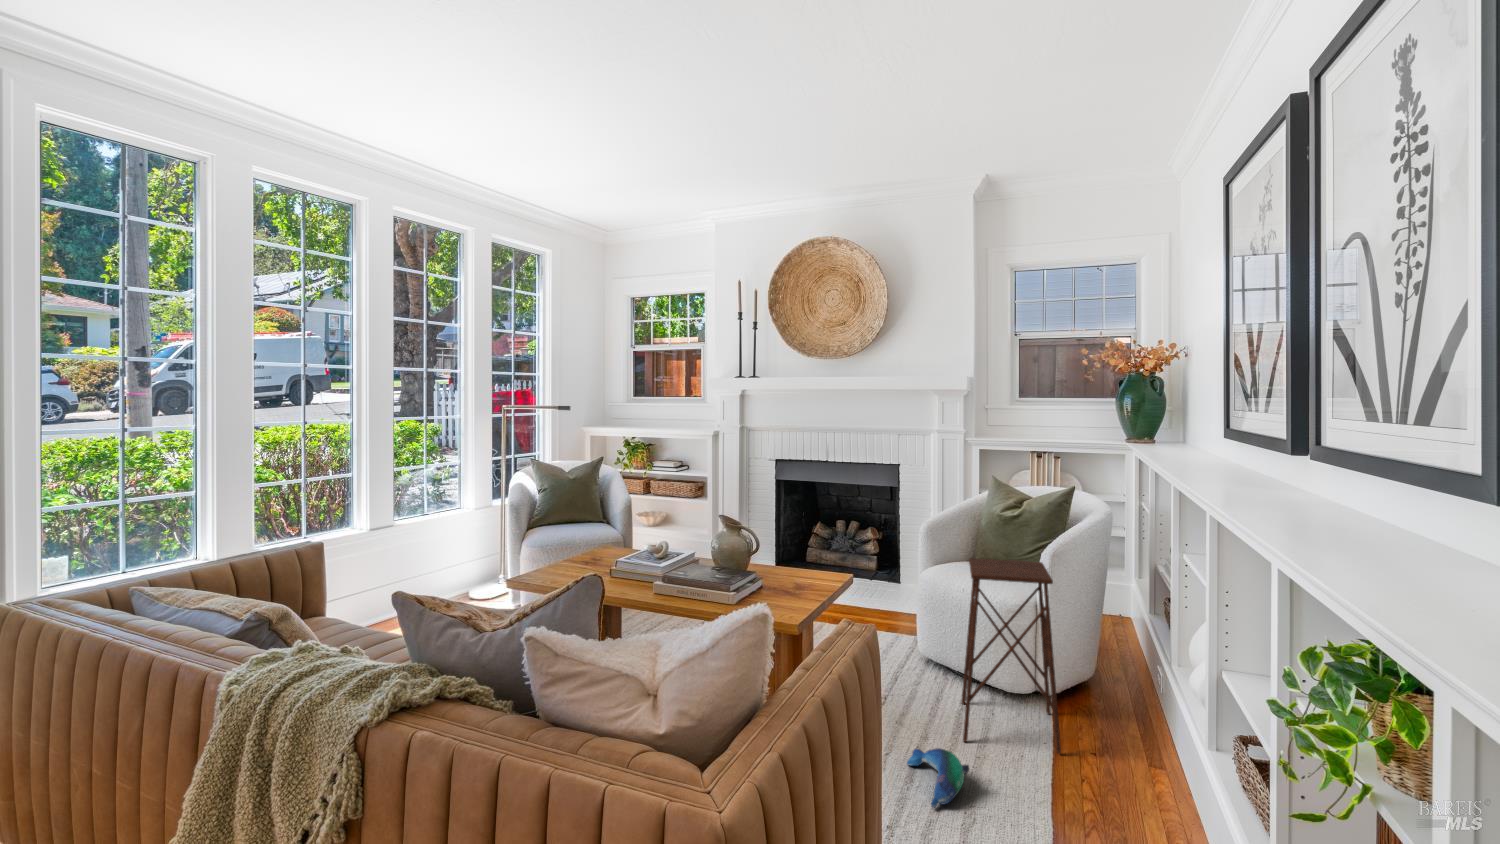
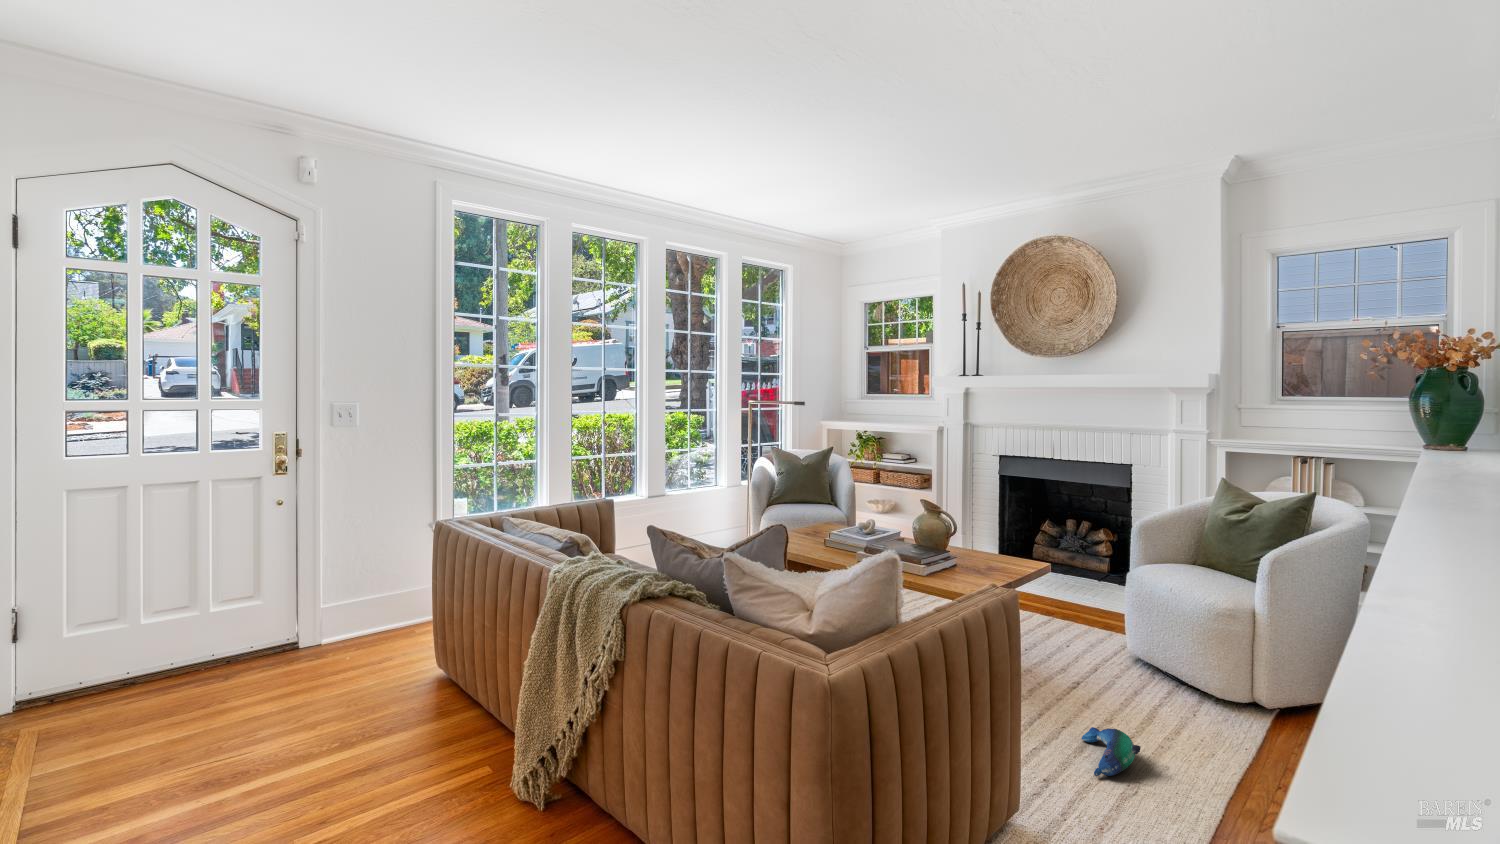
side table: present [962,558,1061,754] -> none [1150,556,1264,760]

